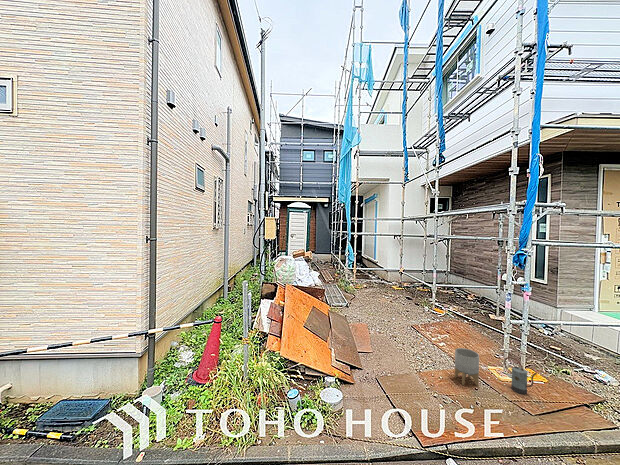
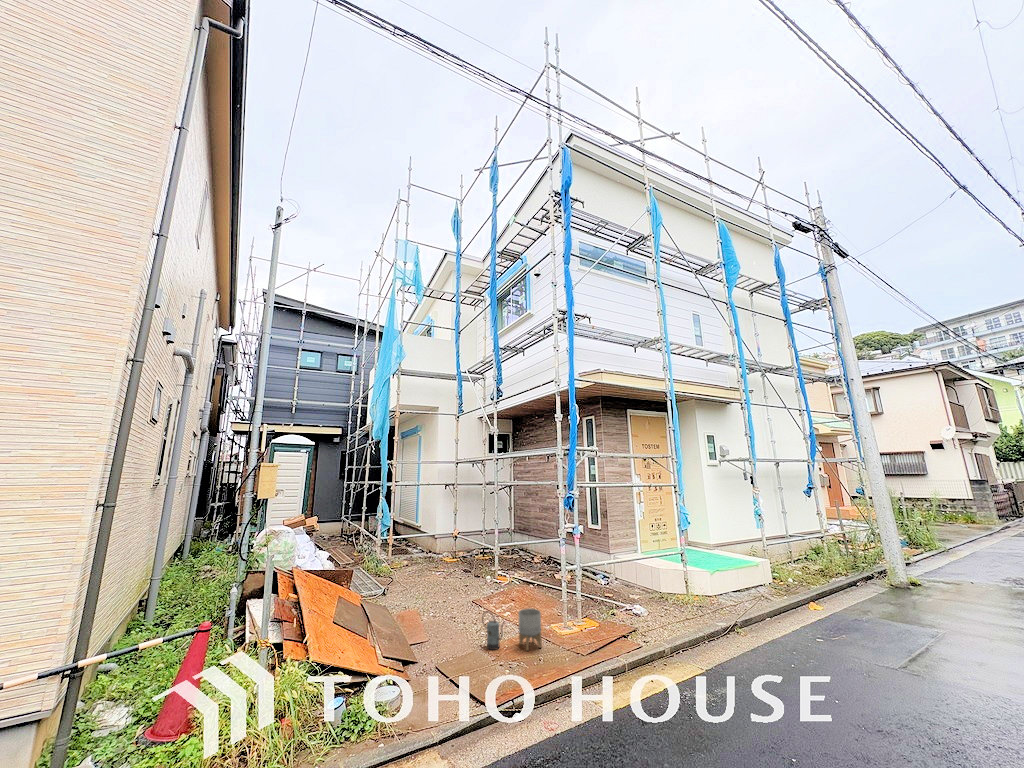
watering can: present [504,357,537,394] -> present [482,611,504,650]

